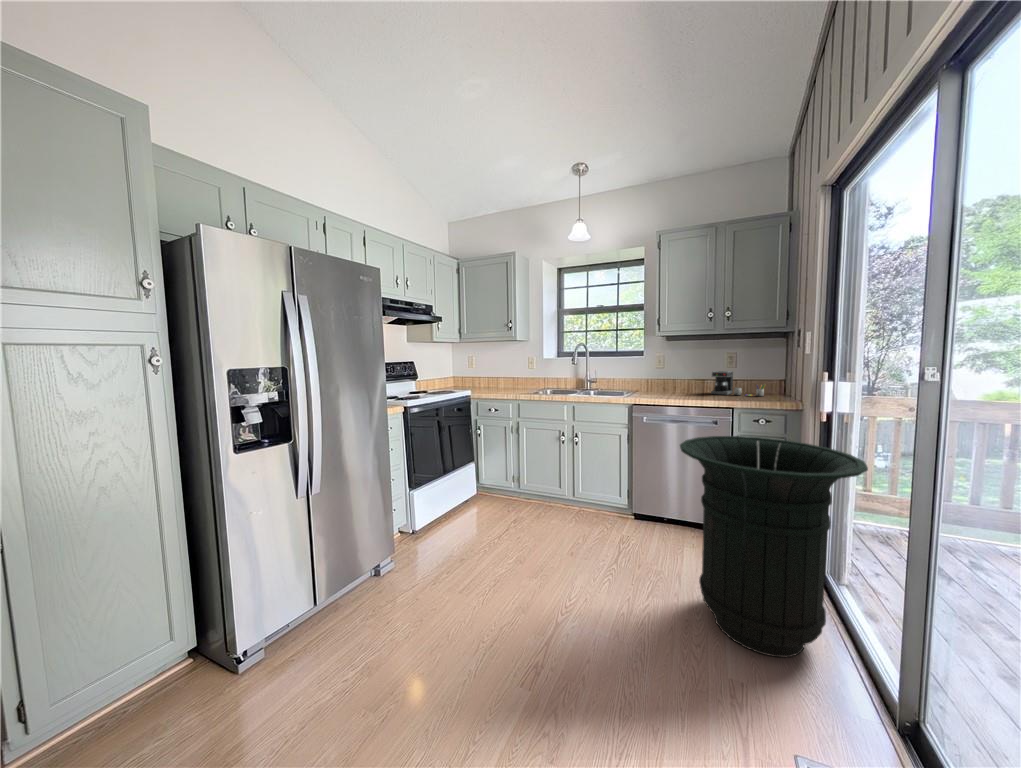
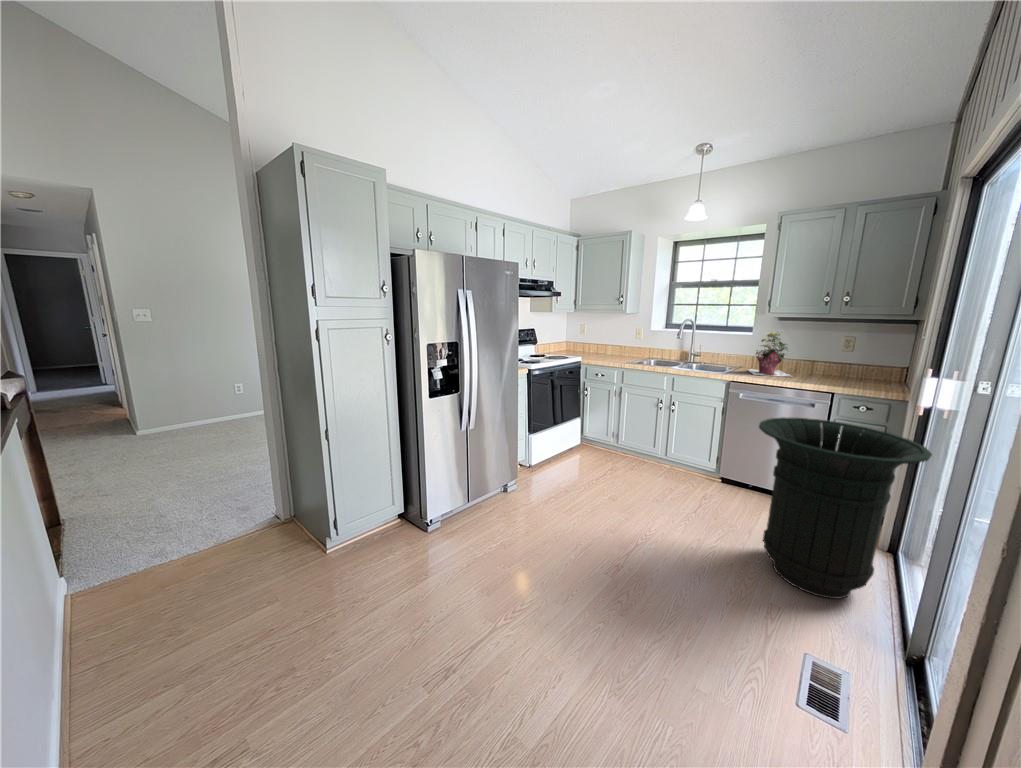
potted plant: none [643,351,688,397] -> present [748,332,792,377]
coffee maker: present [711,371,765,396] -> none [820,354,884,383]

